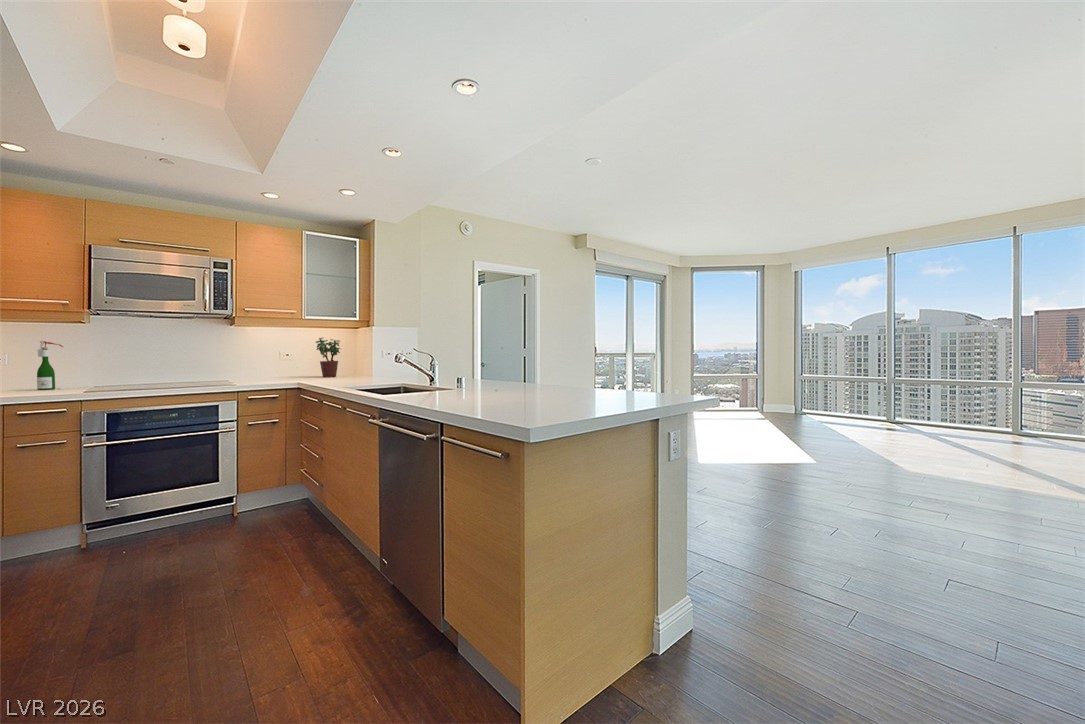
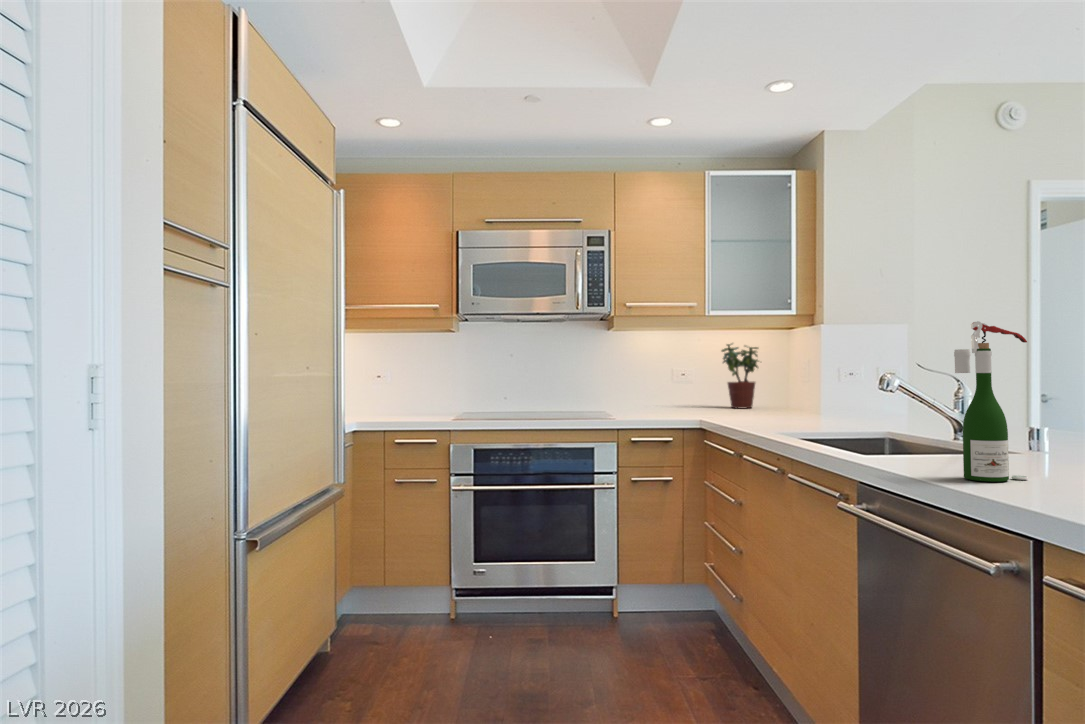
wine bottle: present [37,341,63,390] -> present [954,321,1028,482]

